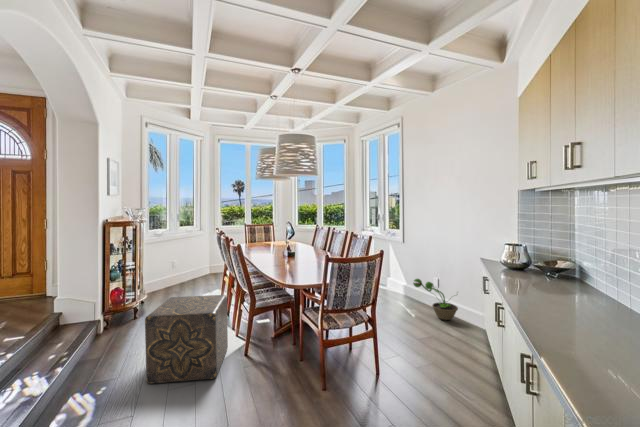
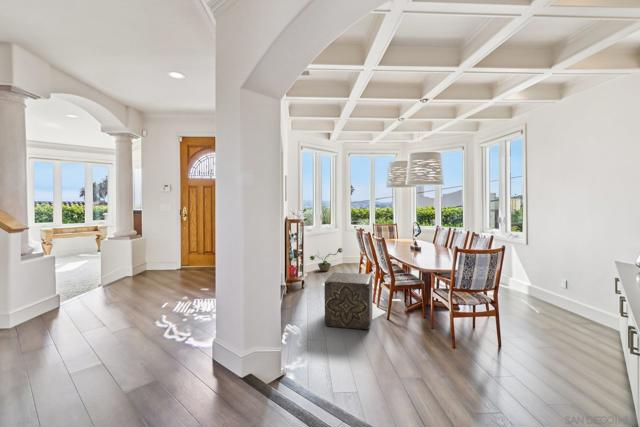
decorative plant: present [413,279,458,320] -> present [310,248,342,271]

